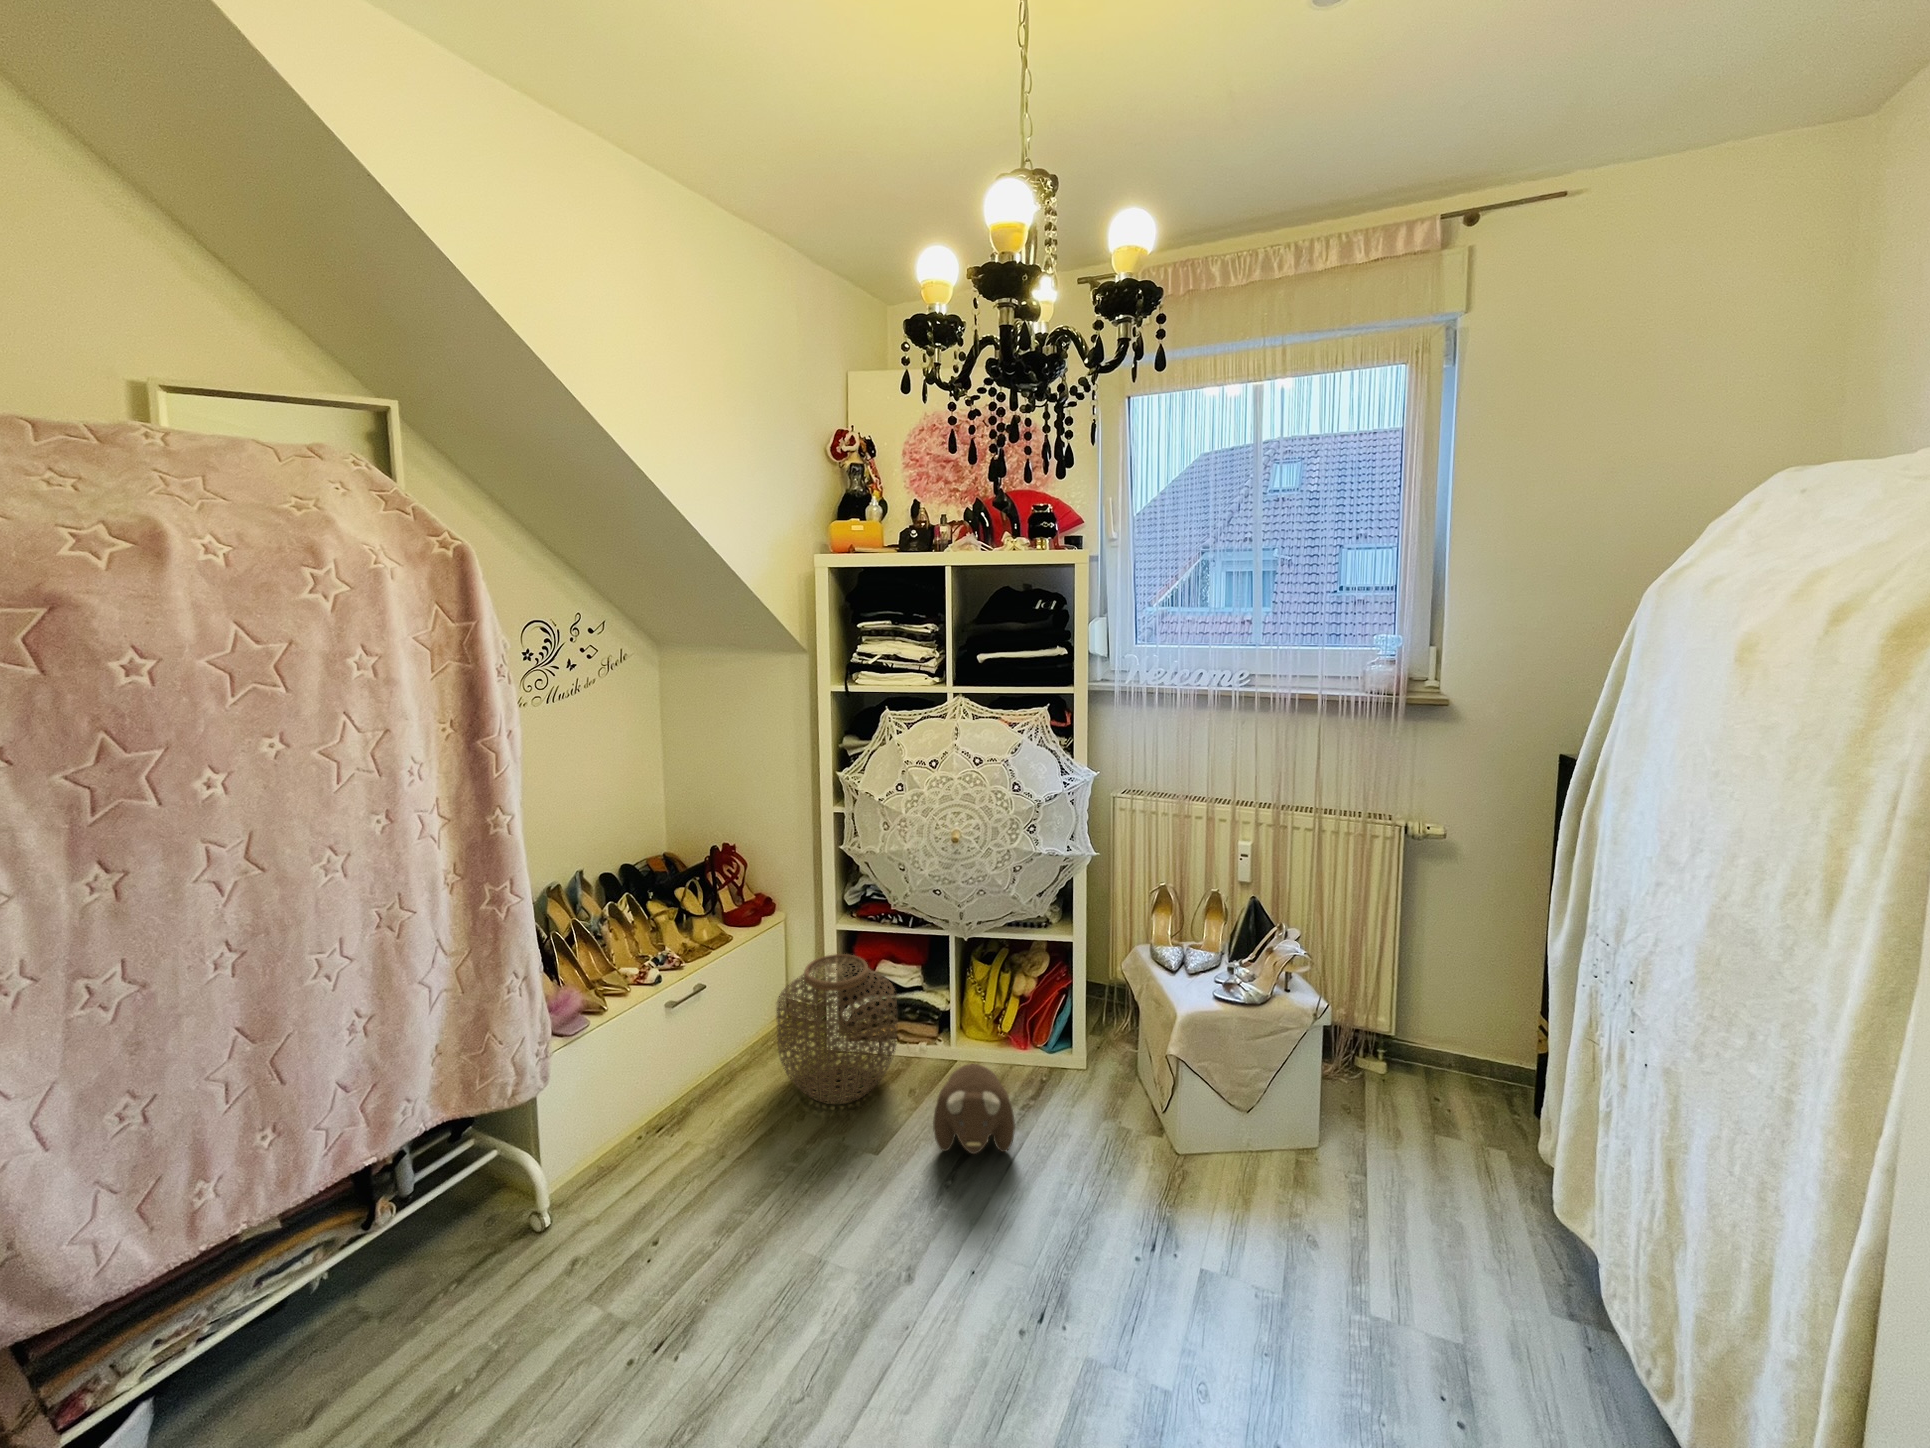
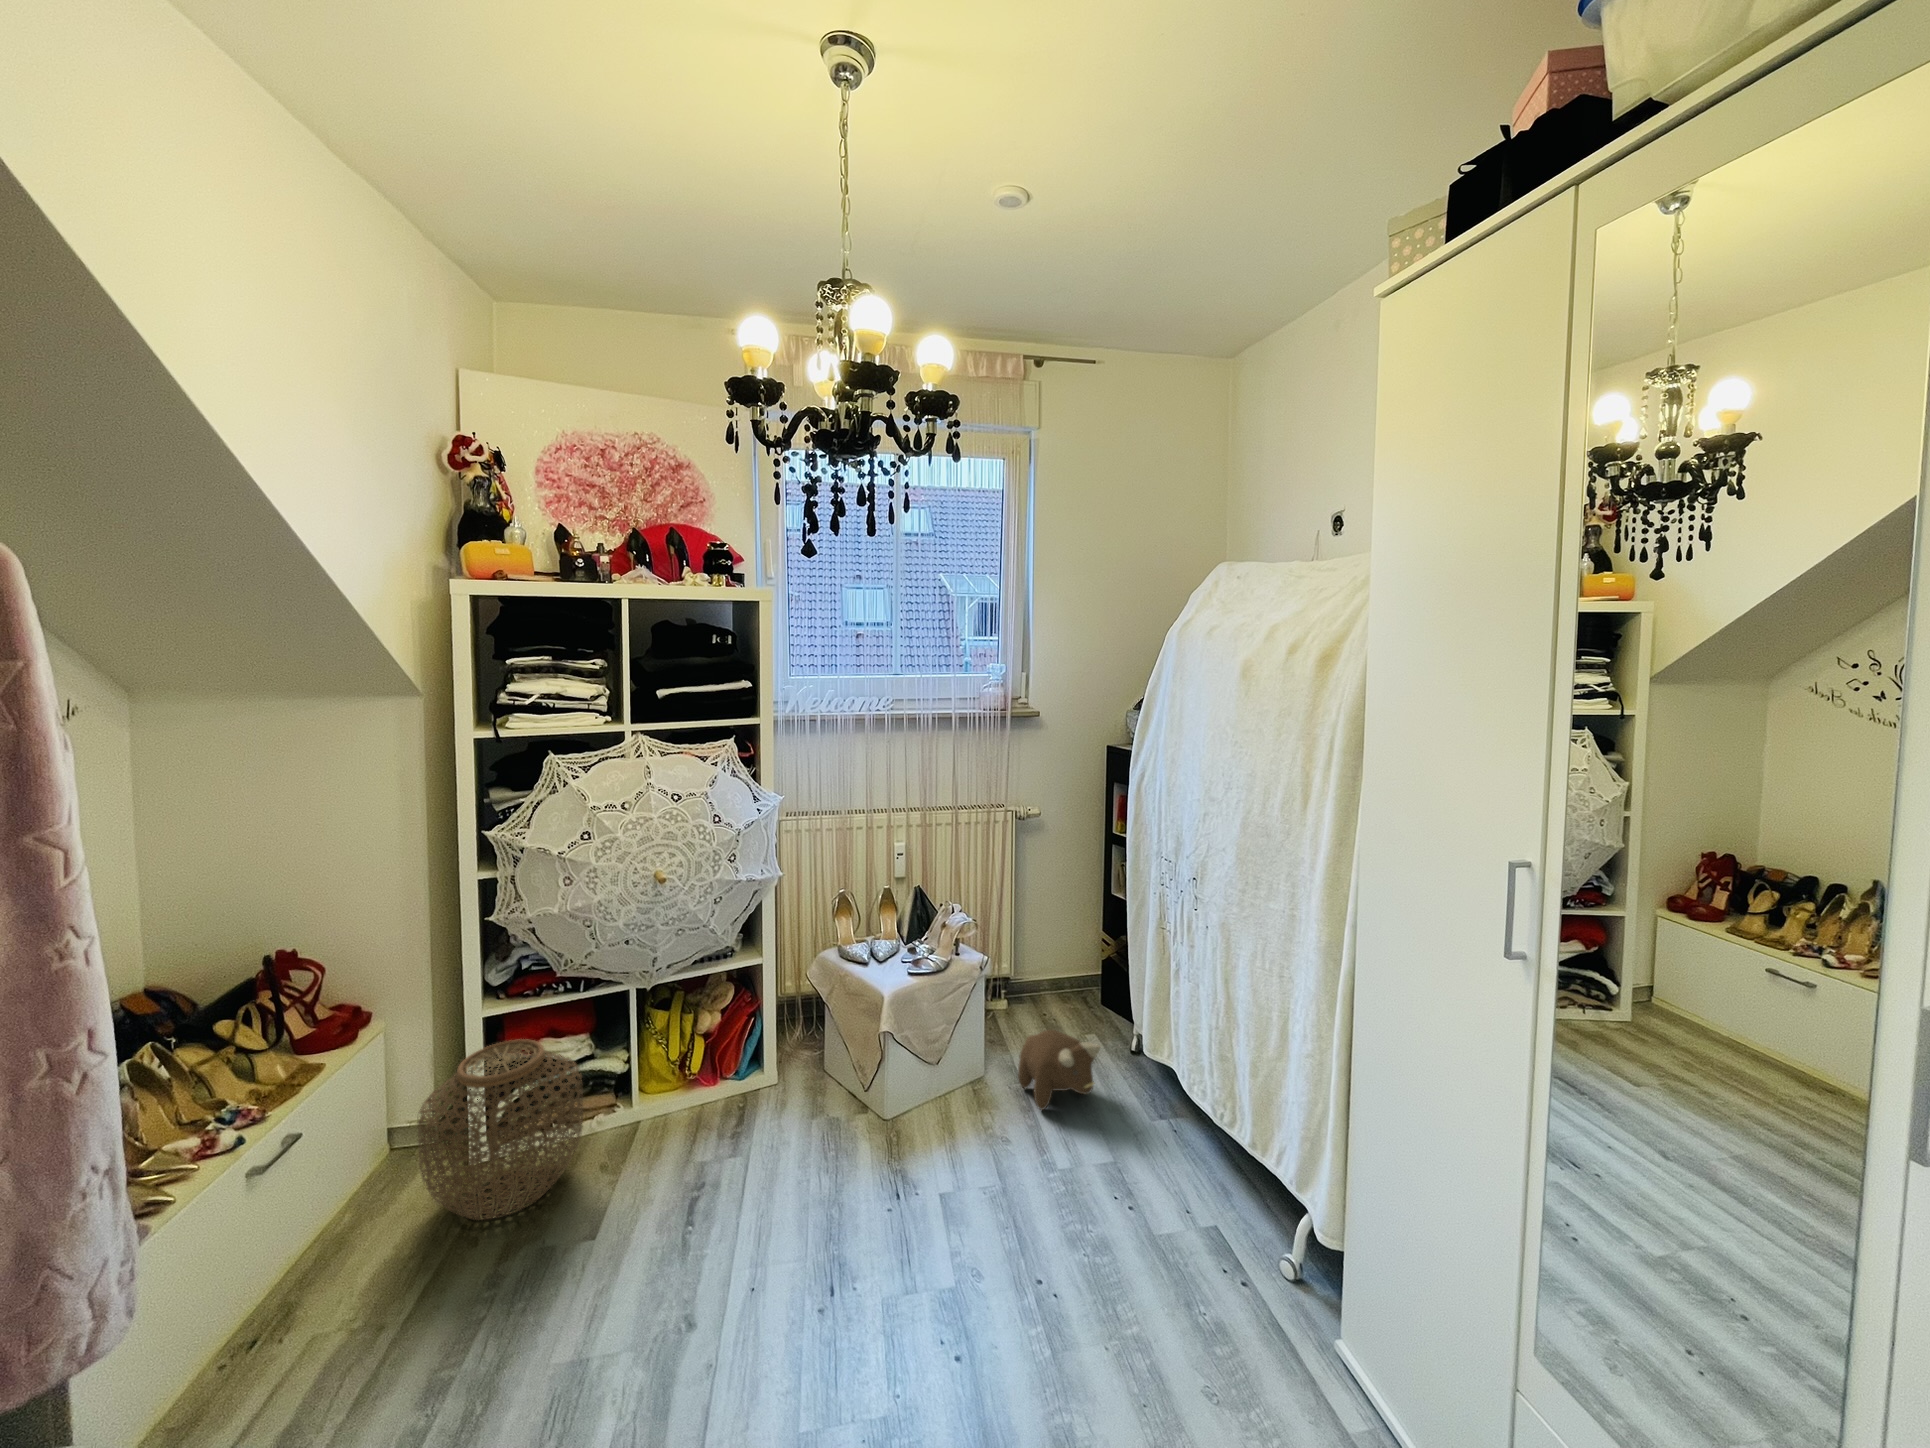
plush toy: present [933,1064,1015,1154] -> present [1018,1030,1100,1110]

